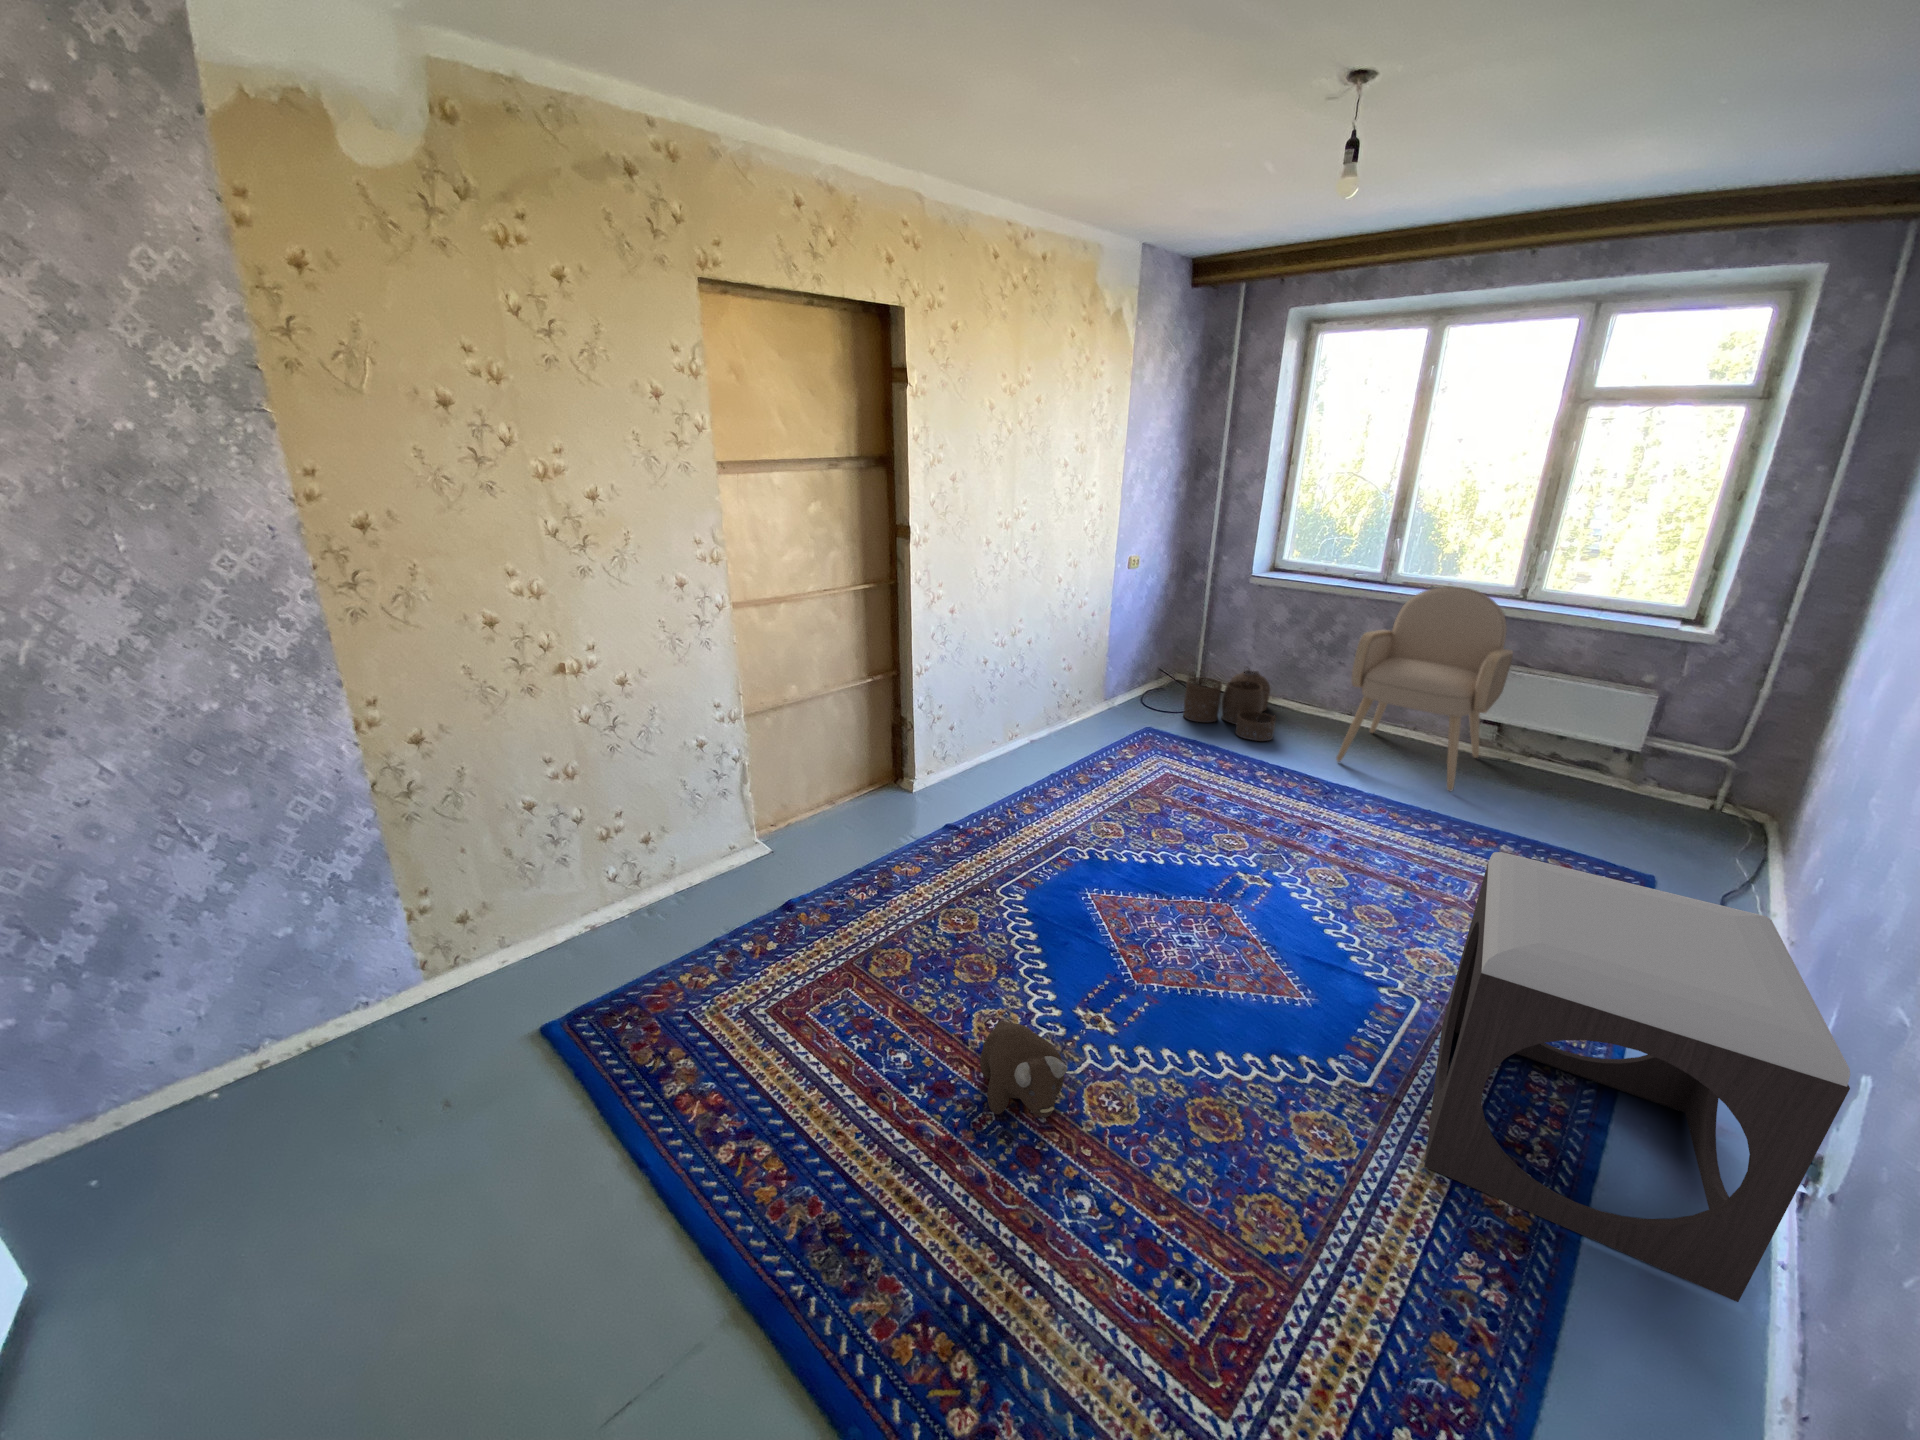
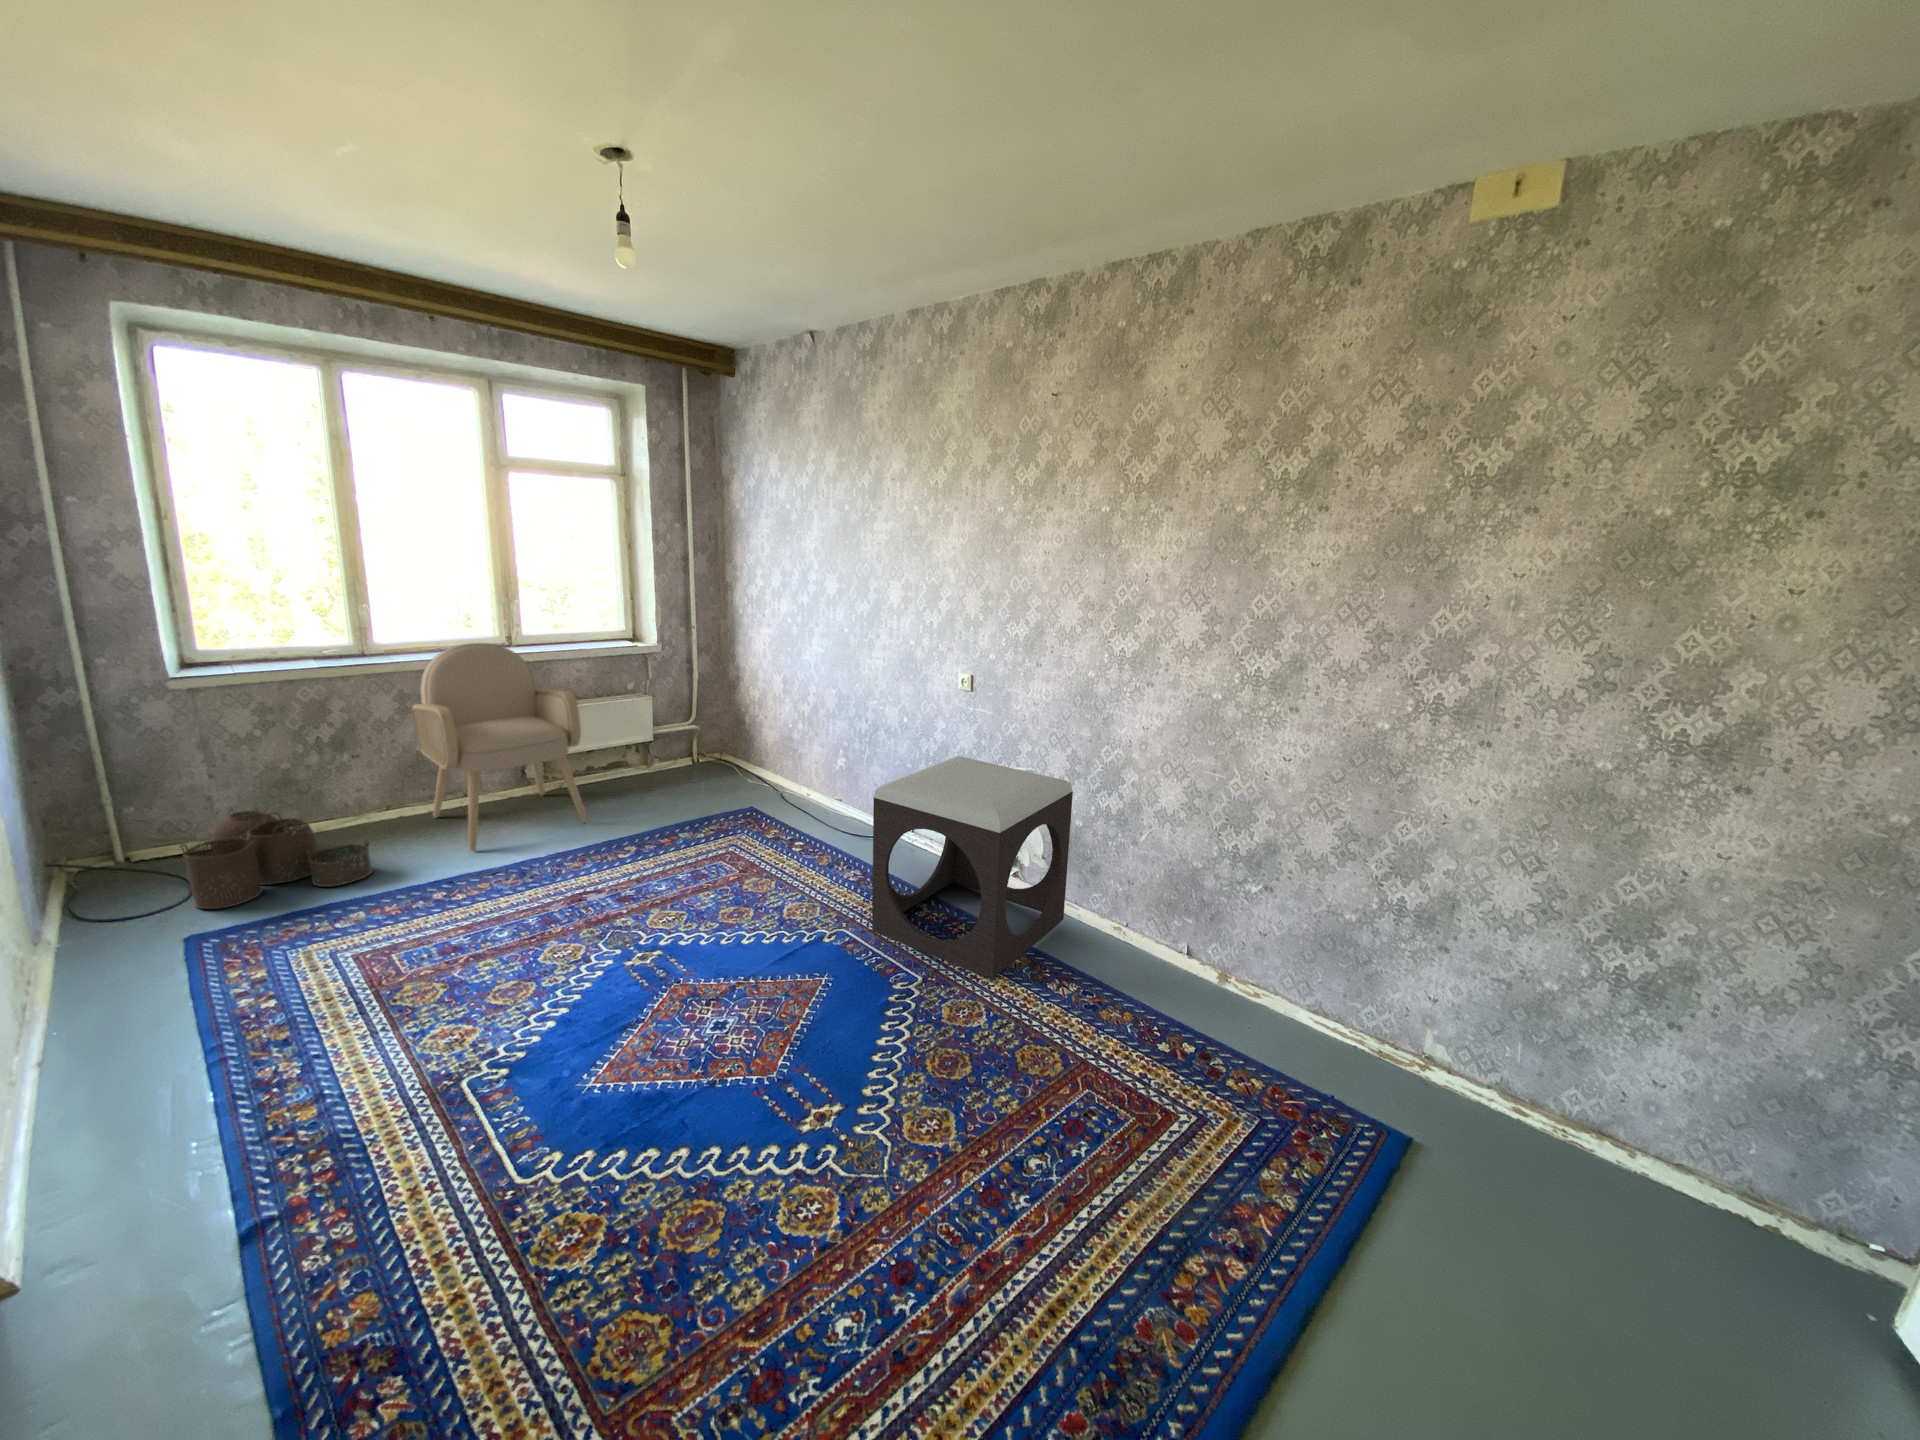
plush toy: present [980,1021,1067,1118] -> none [859,1099,989,1226]

